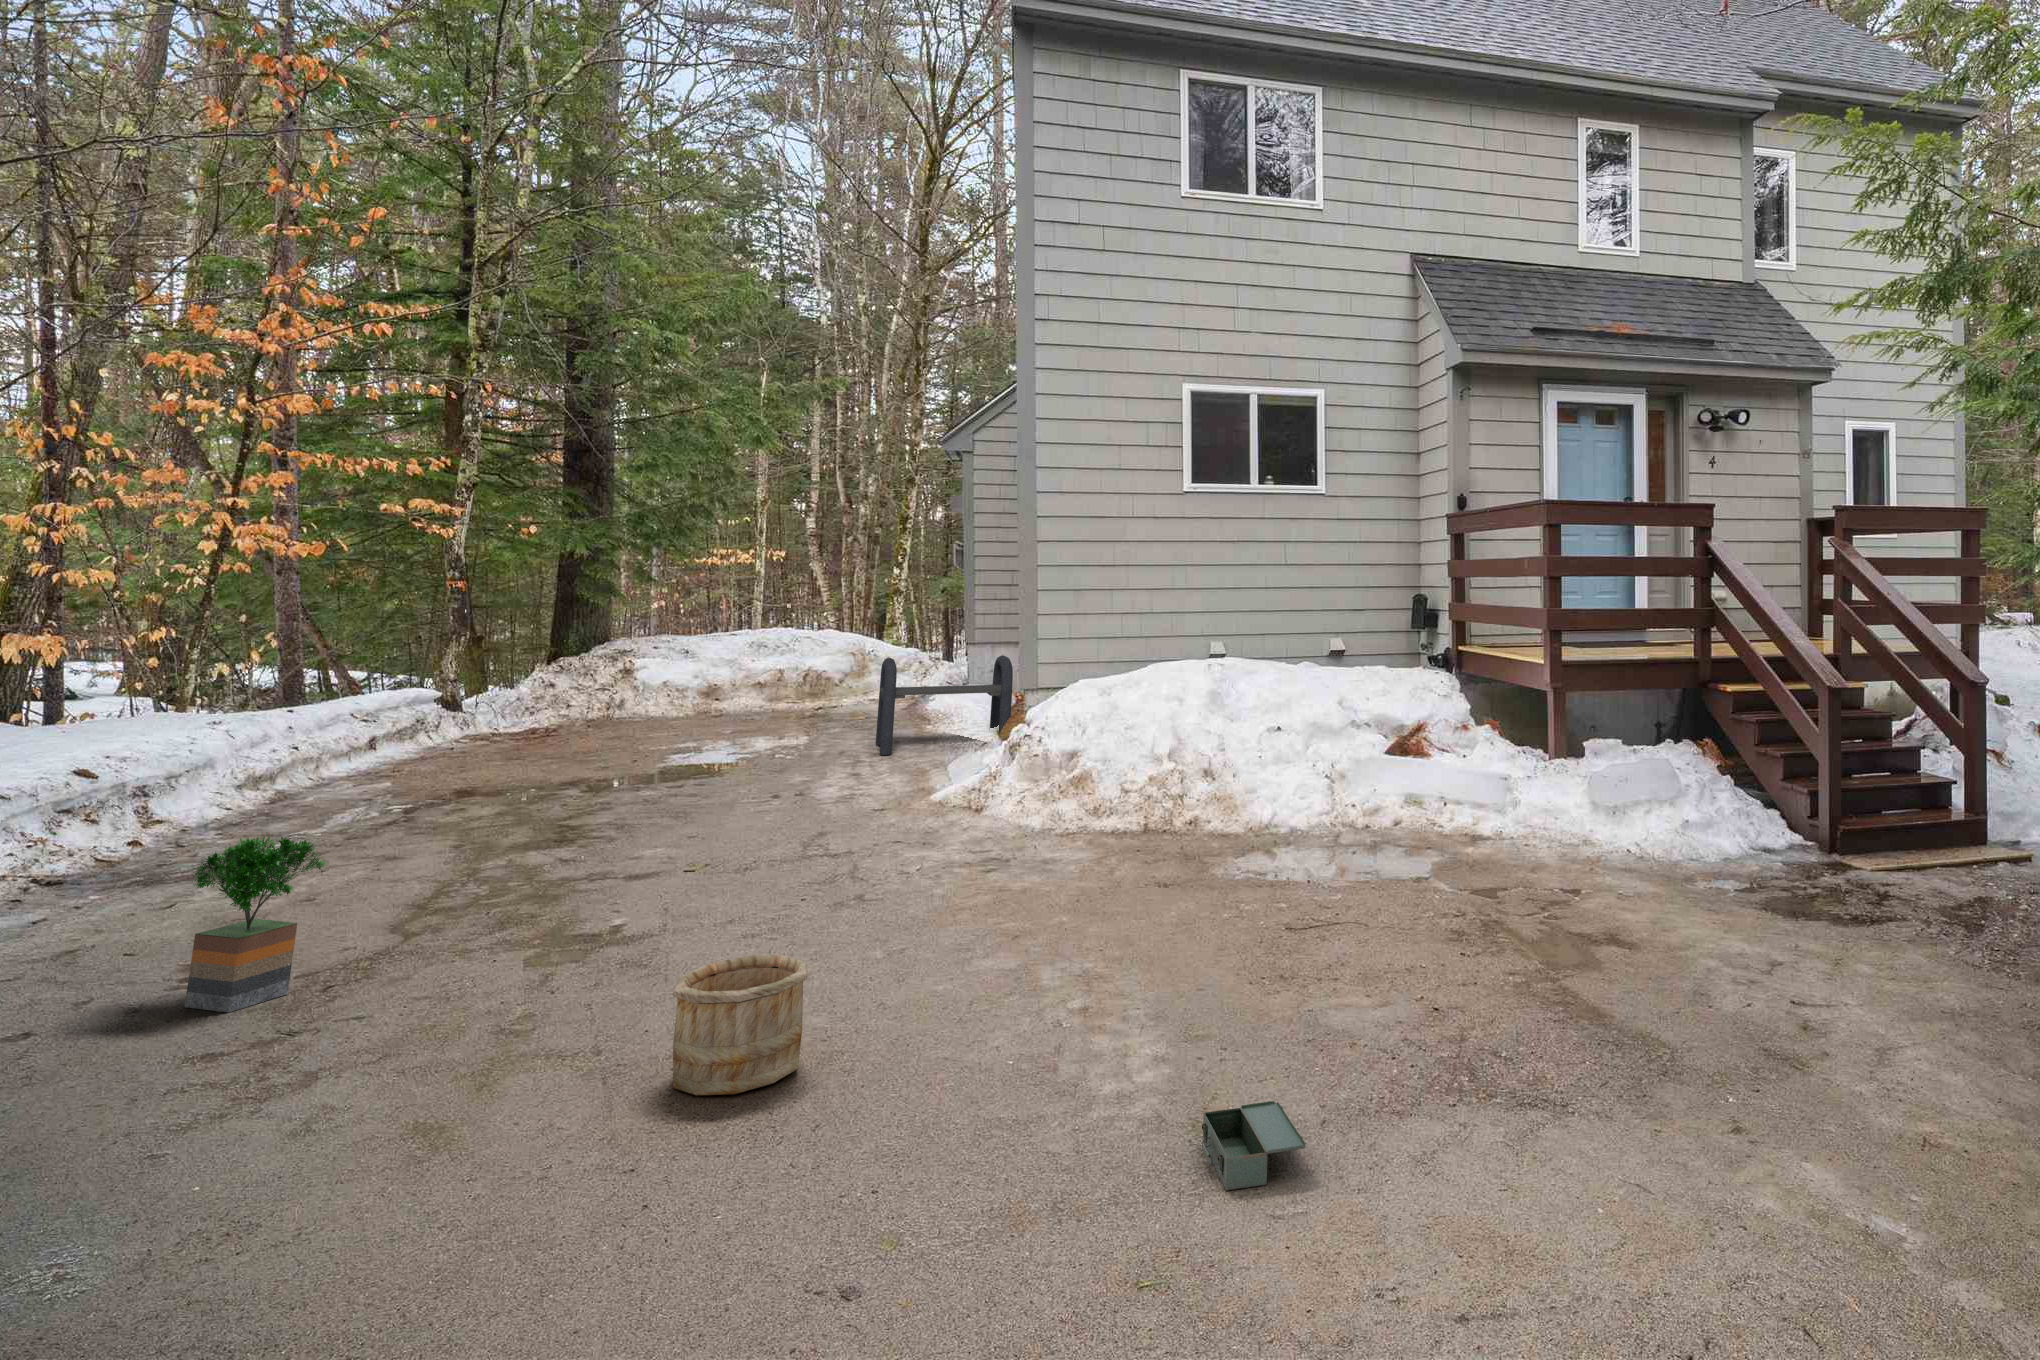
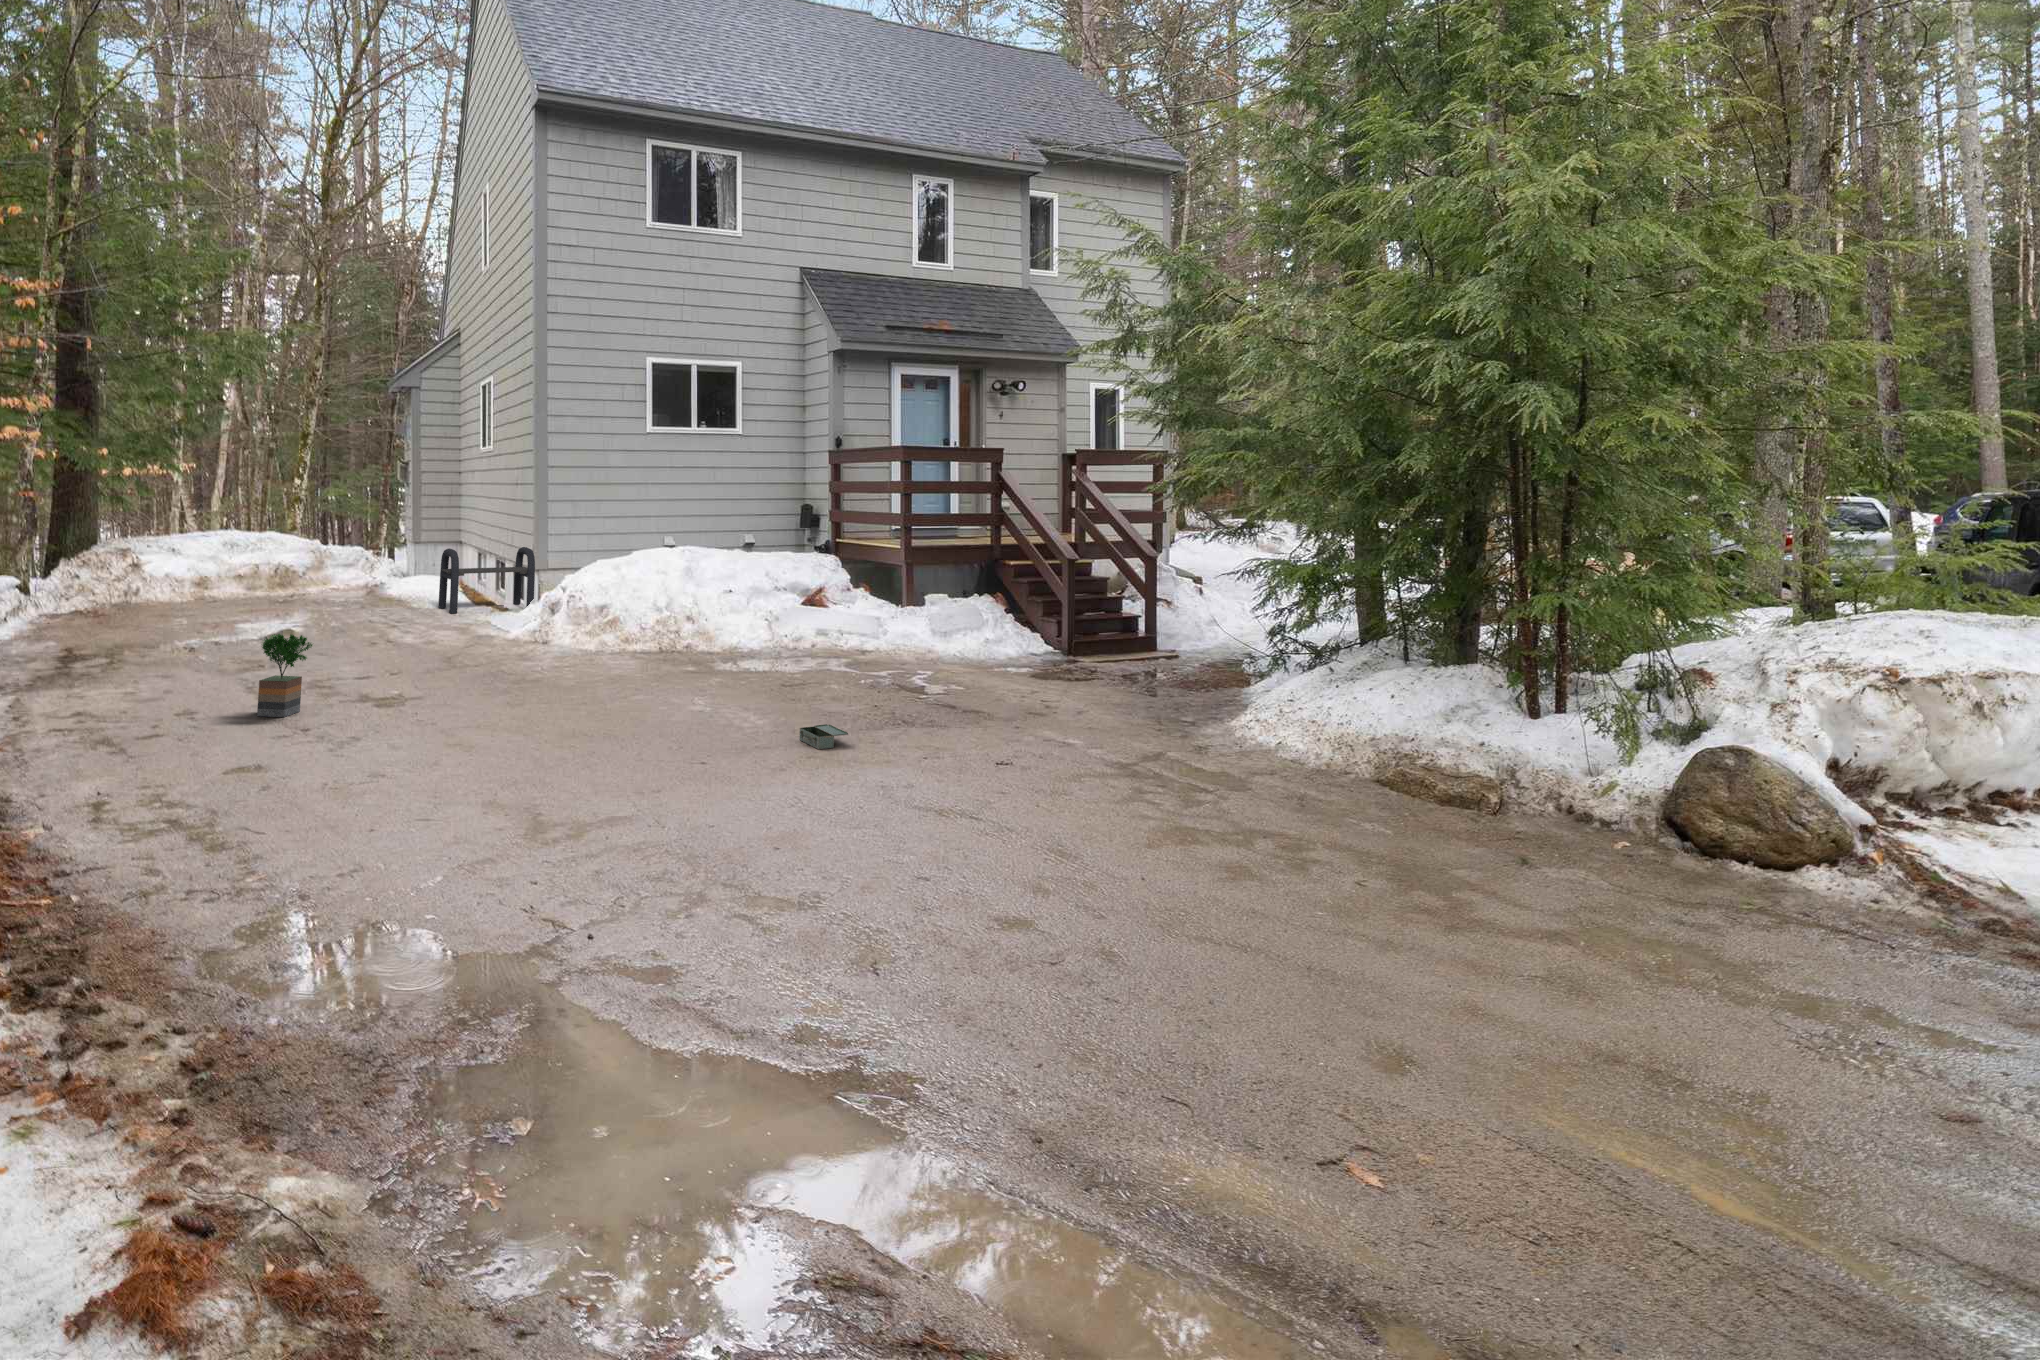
wooden bucket: present [672,955,808,1095] -> none [543,678,603,733]

